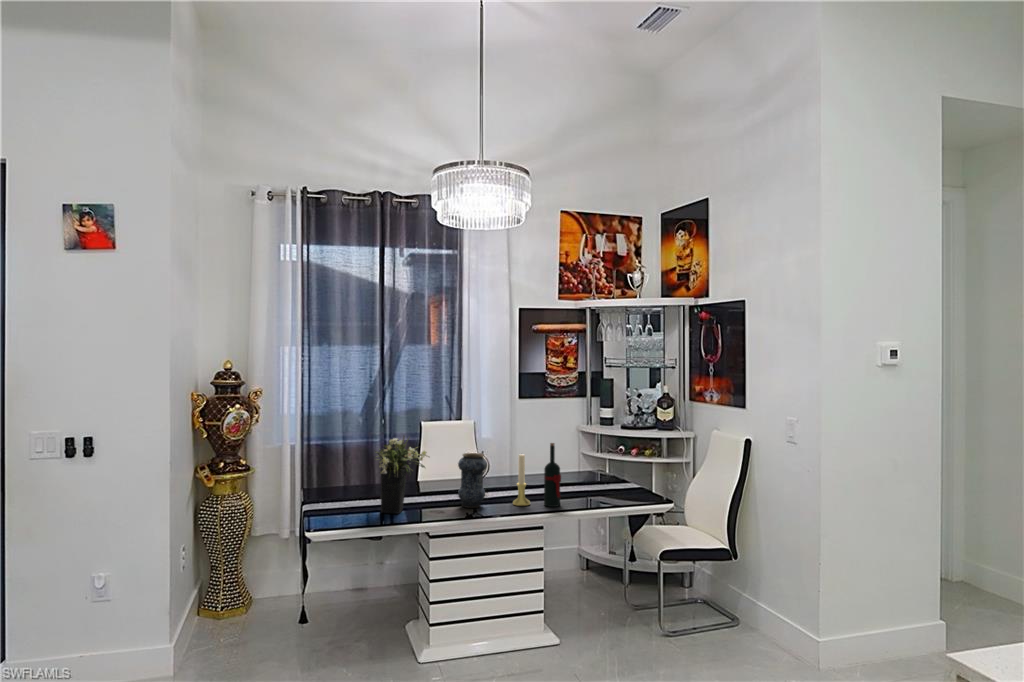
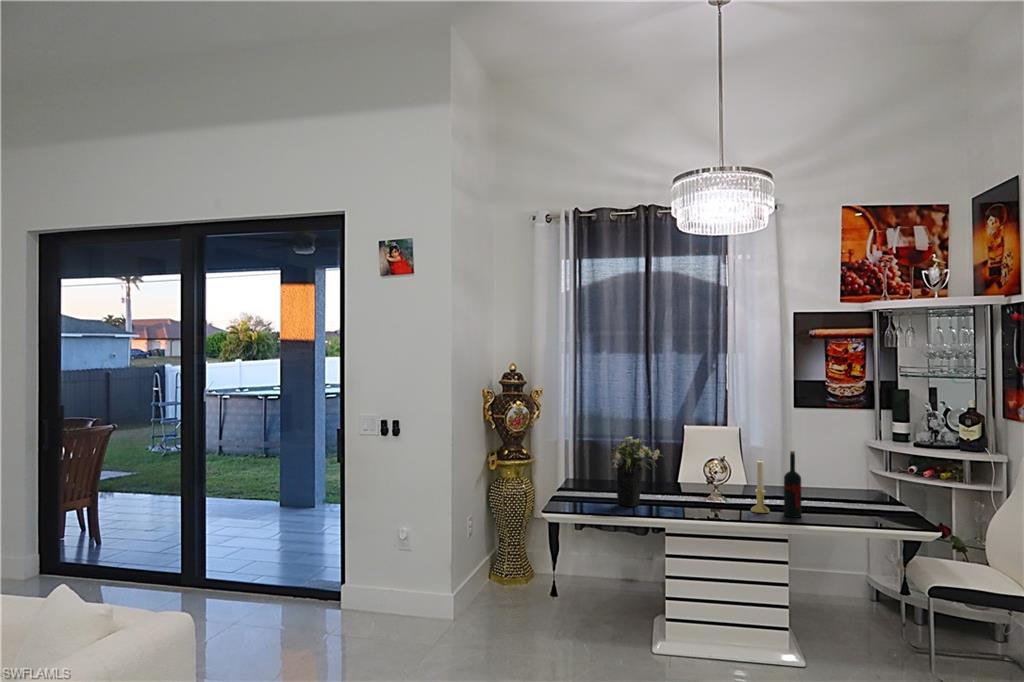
vase: present [458,453,487,508] -> none [694,456,723,510]

